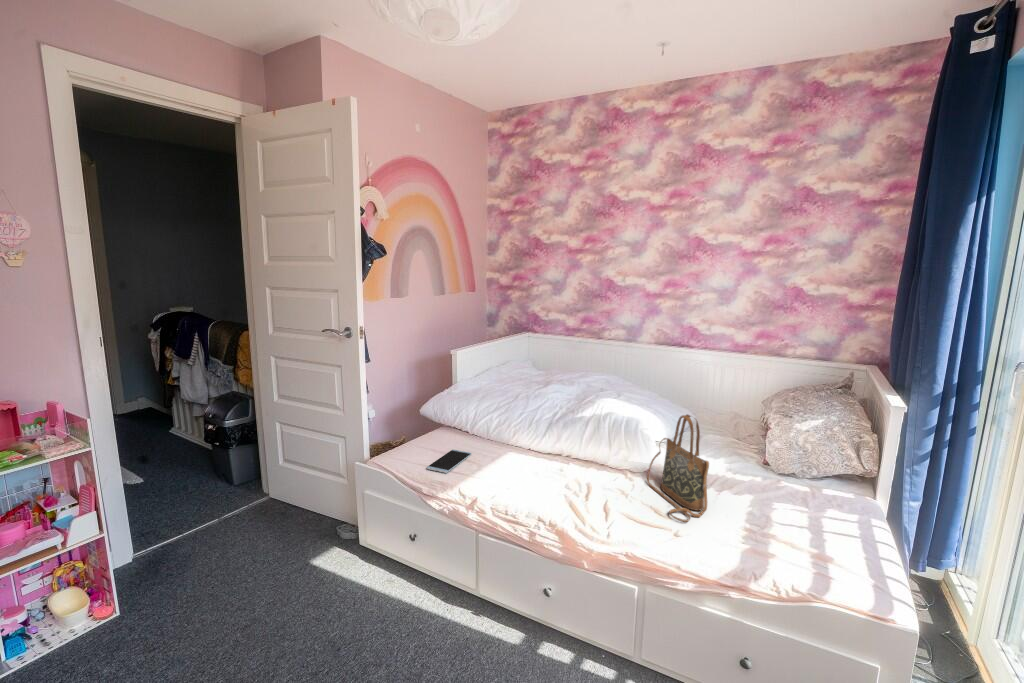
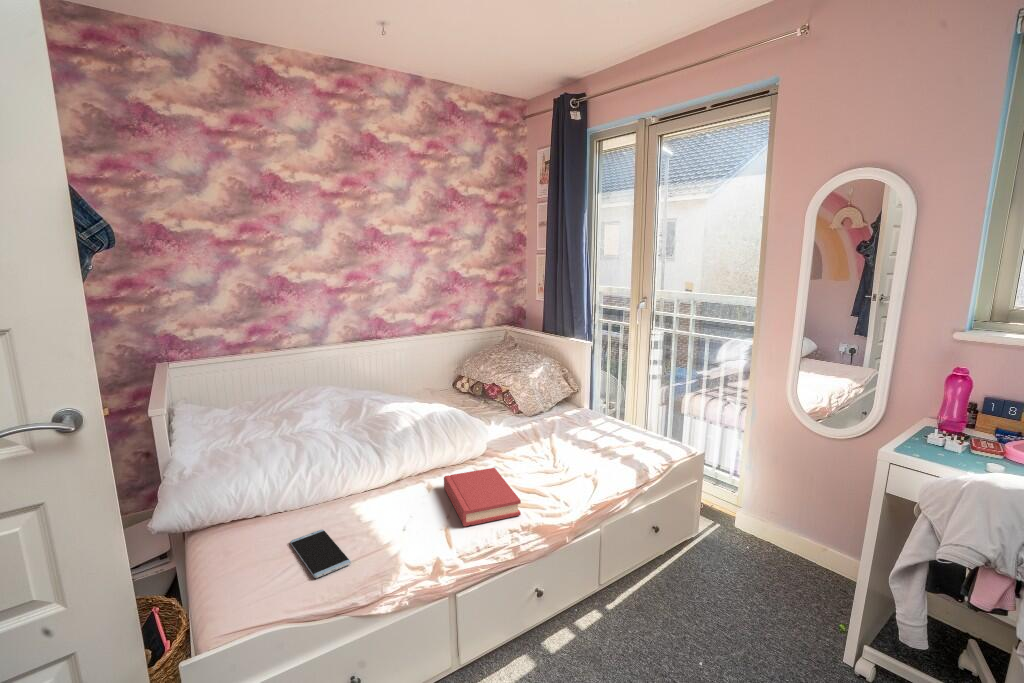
handbag: present [647,415,709,522] -> none [501,383,579,469]
hardback book: none [519,462,603,514] -> present [444,468,521,526]

